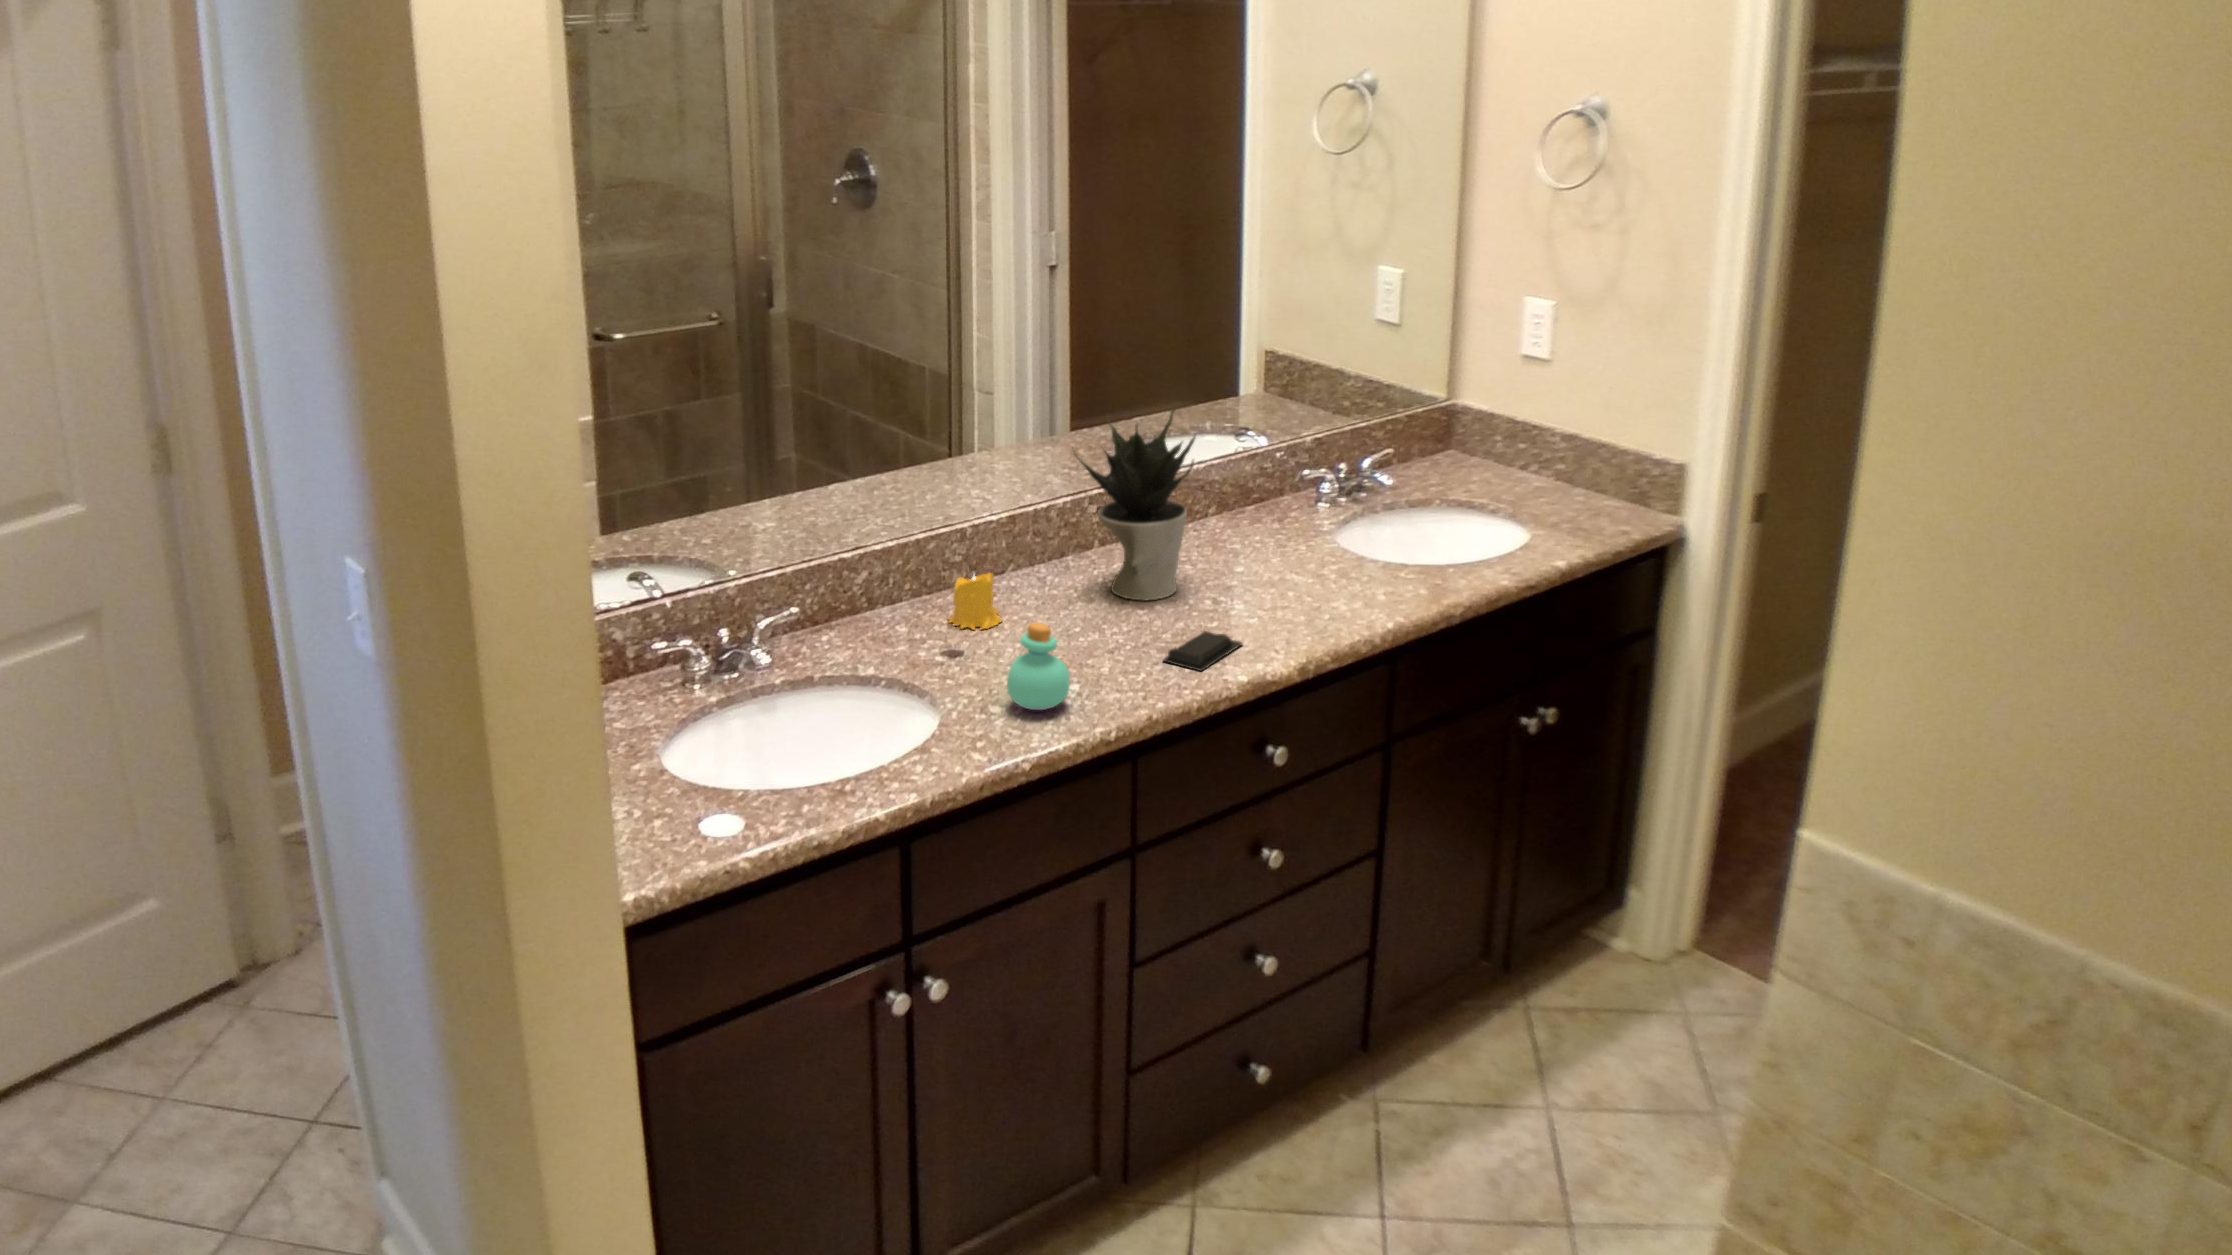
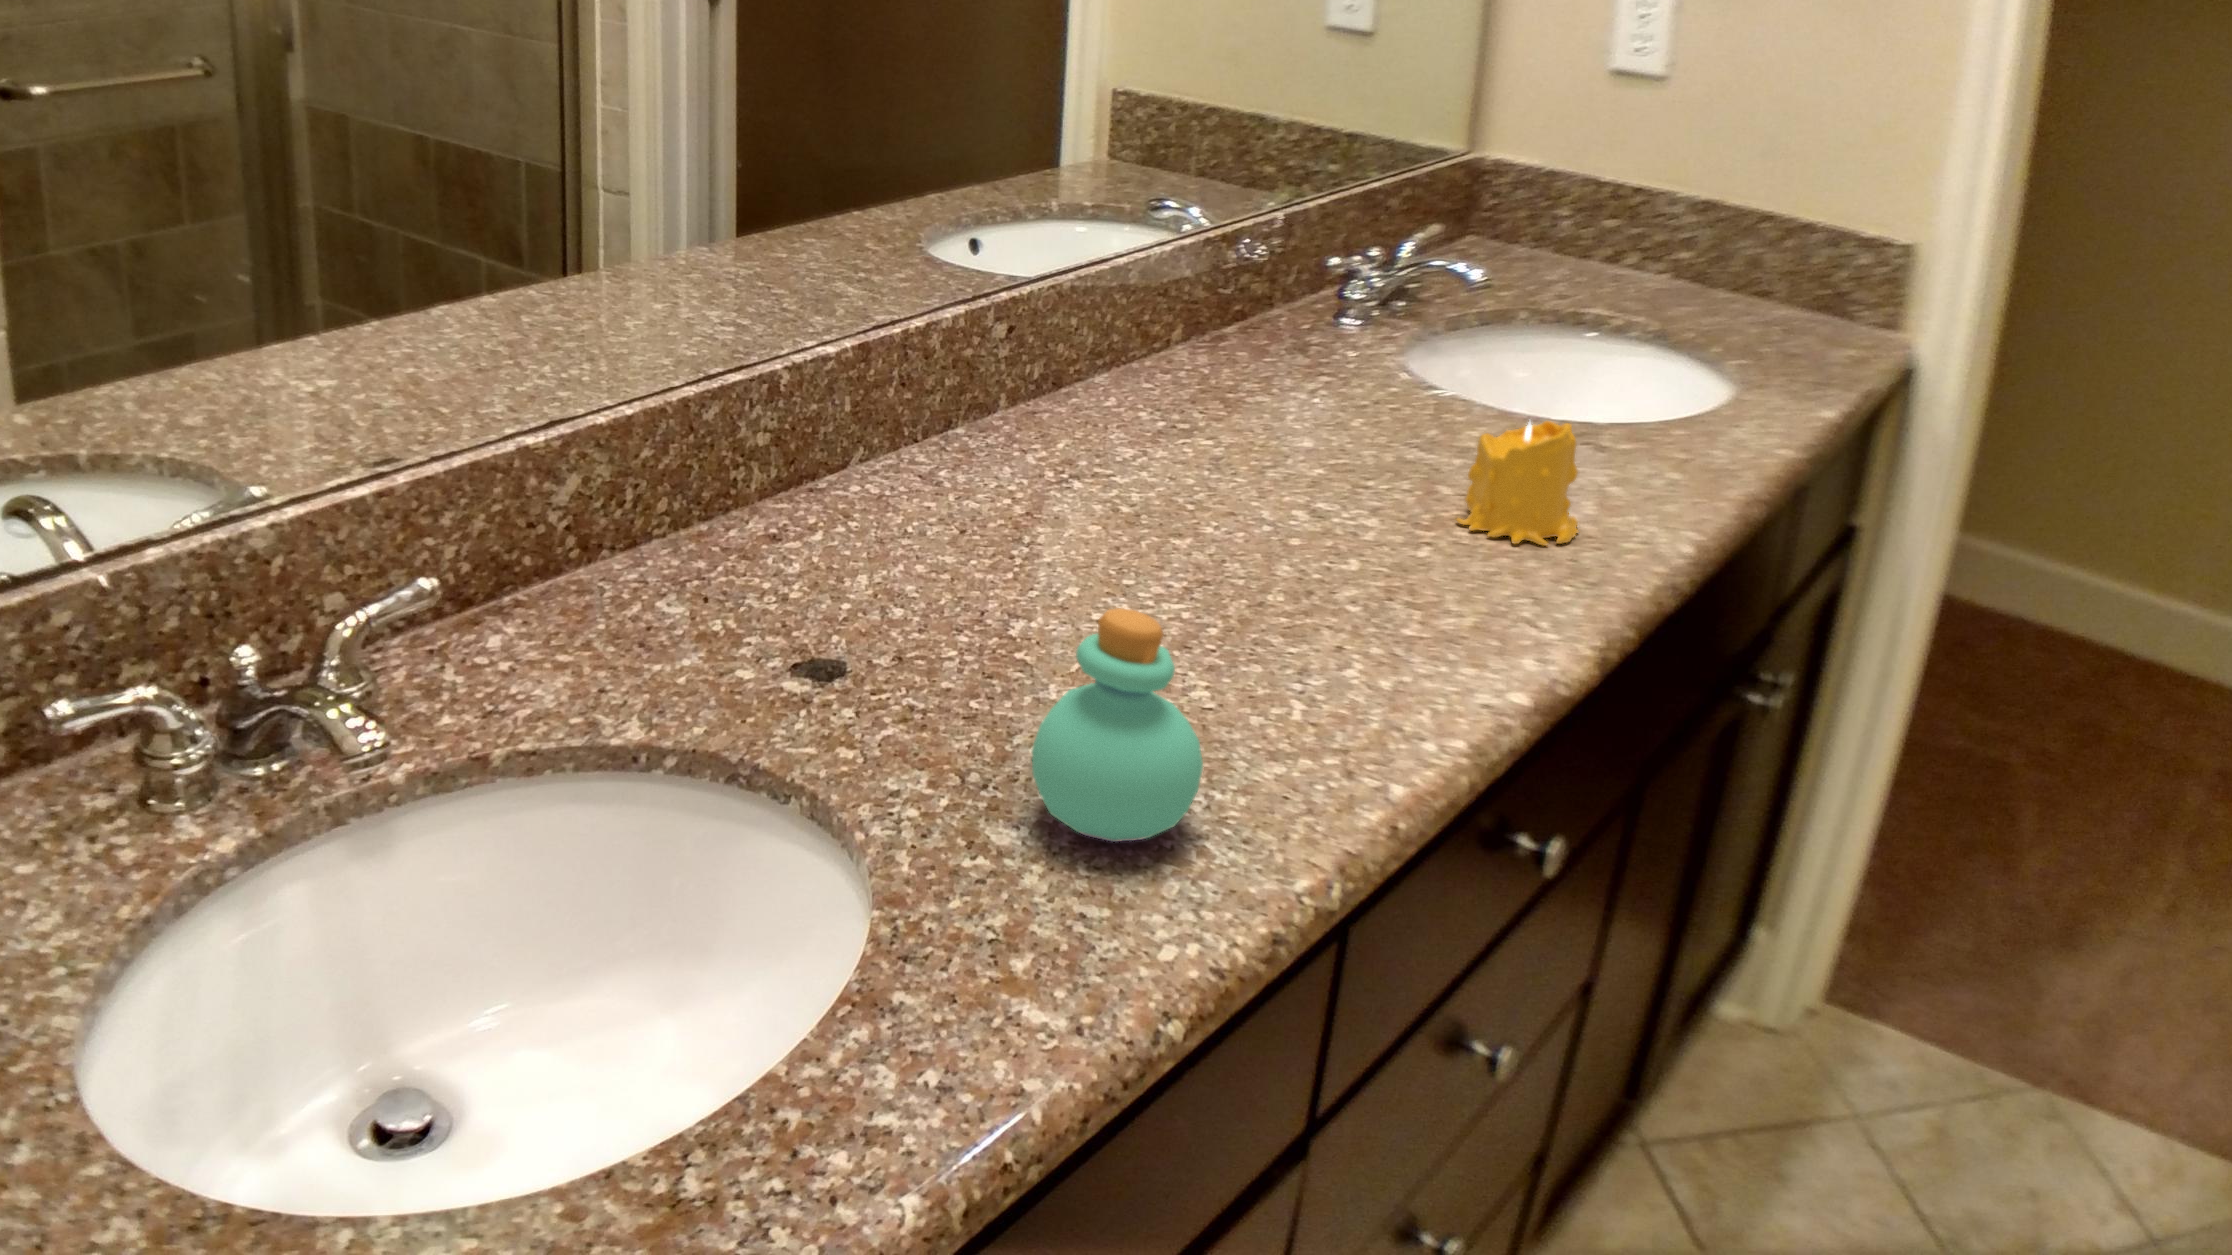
potted plant: present [1075,408,1195,601] -> none [1031,95,1322,520]
candle: present [948,573,1002,630] -> present [1457,421,1578,546]
soap bar: present [1163,631,1242,671] -> none [1327,592,1475,698]

